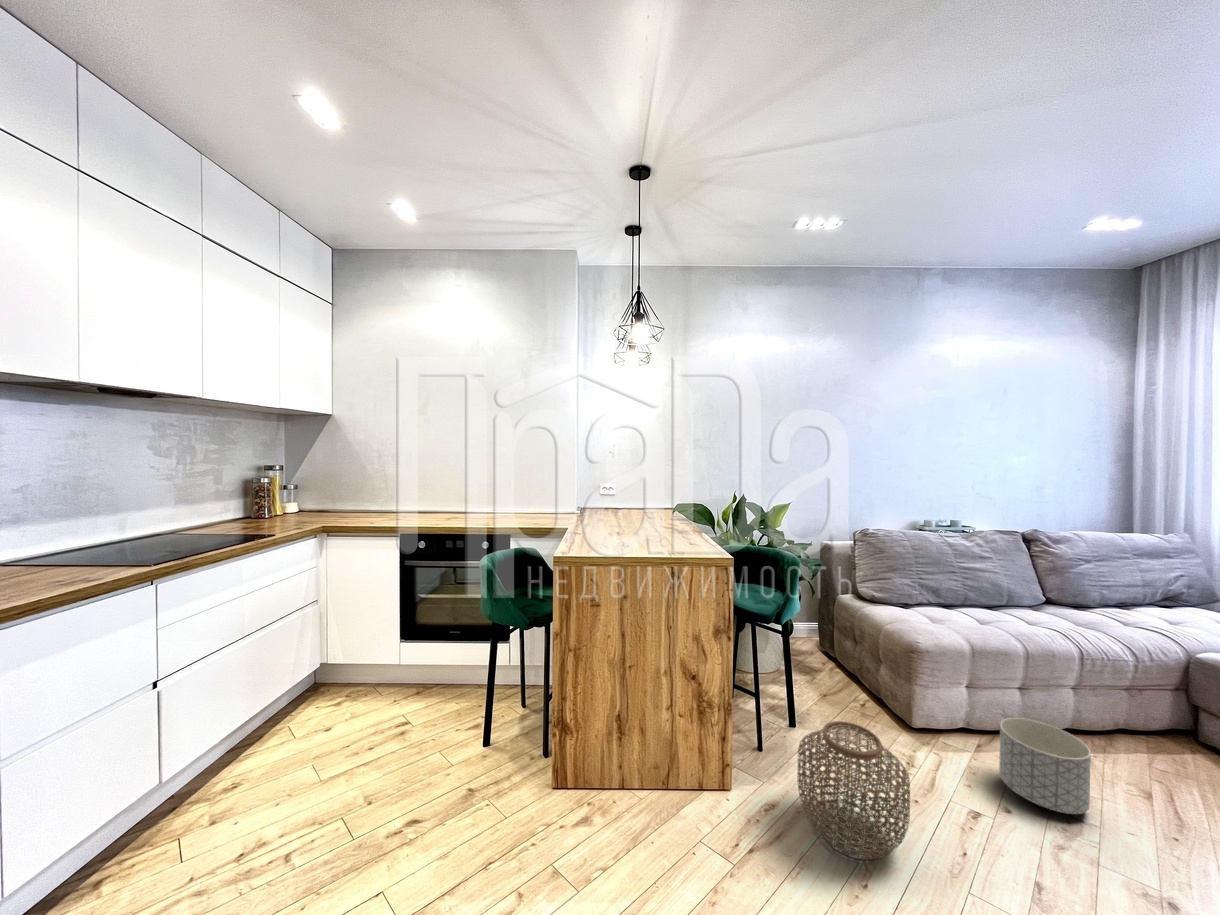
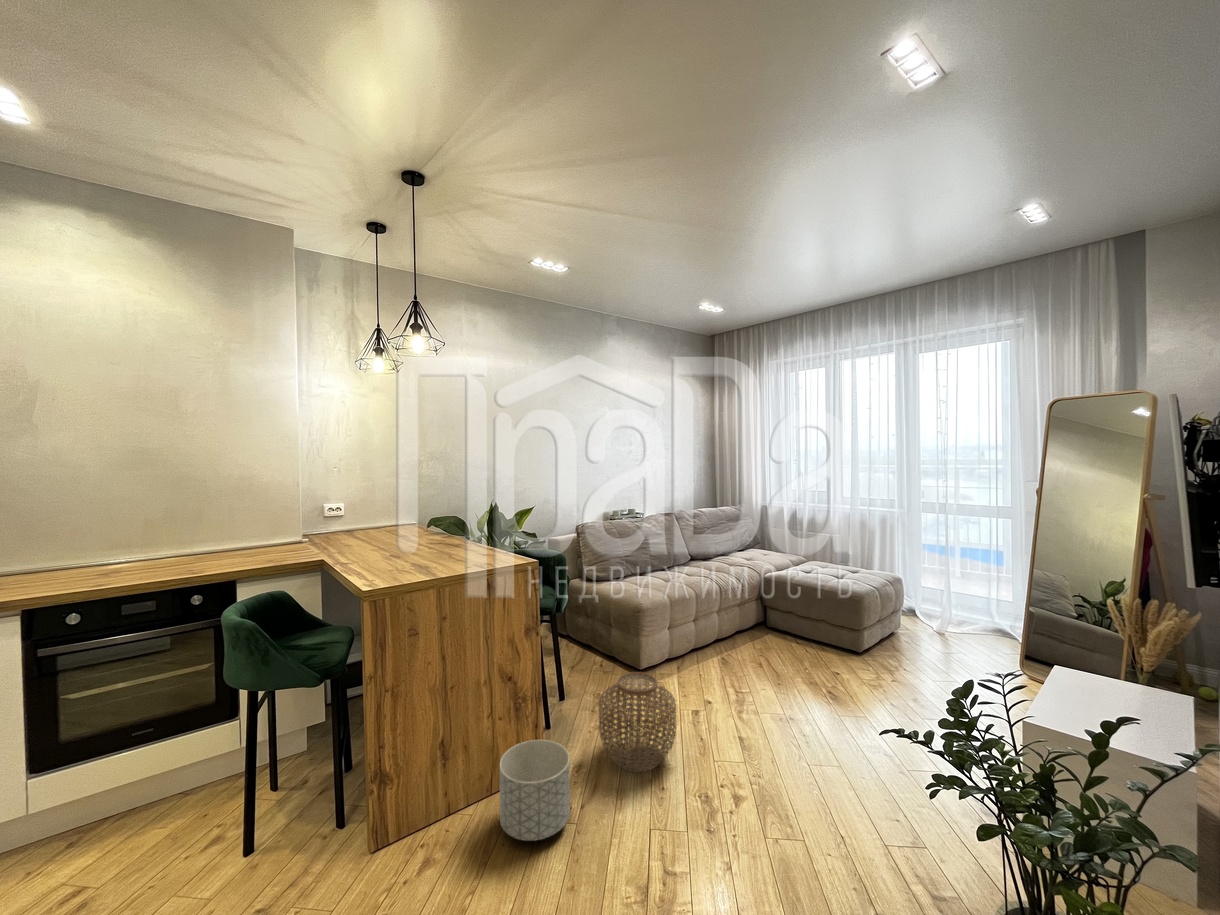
planter: present [999,718,1091,814] -> present [500,740,570,841]

